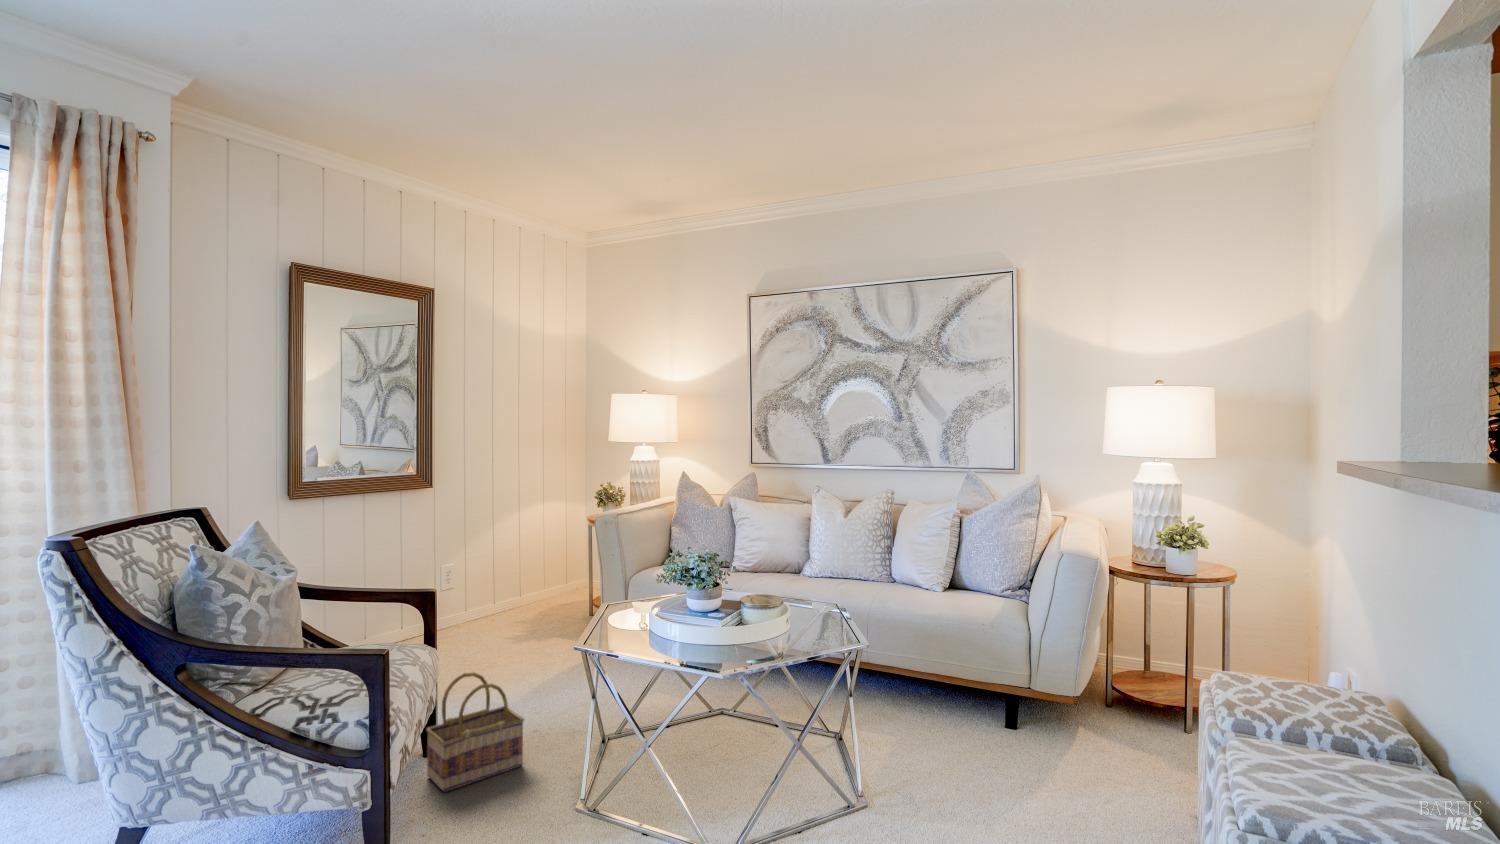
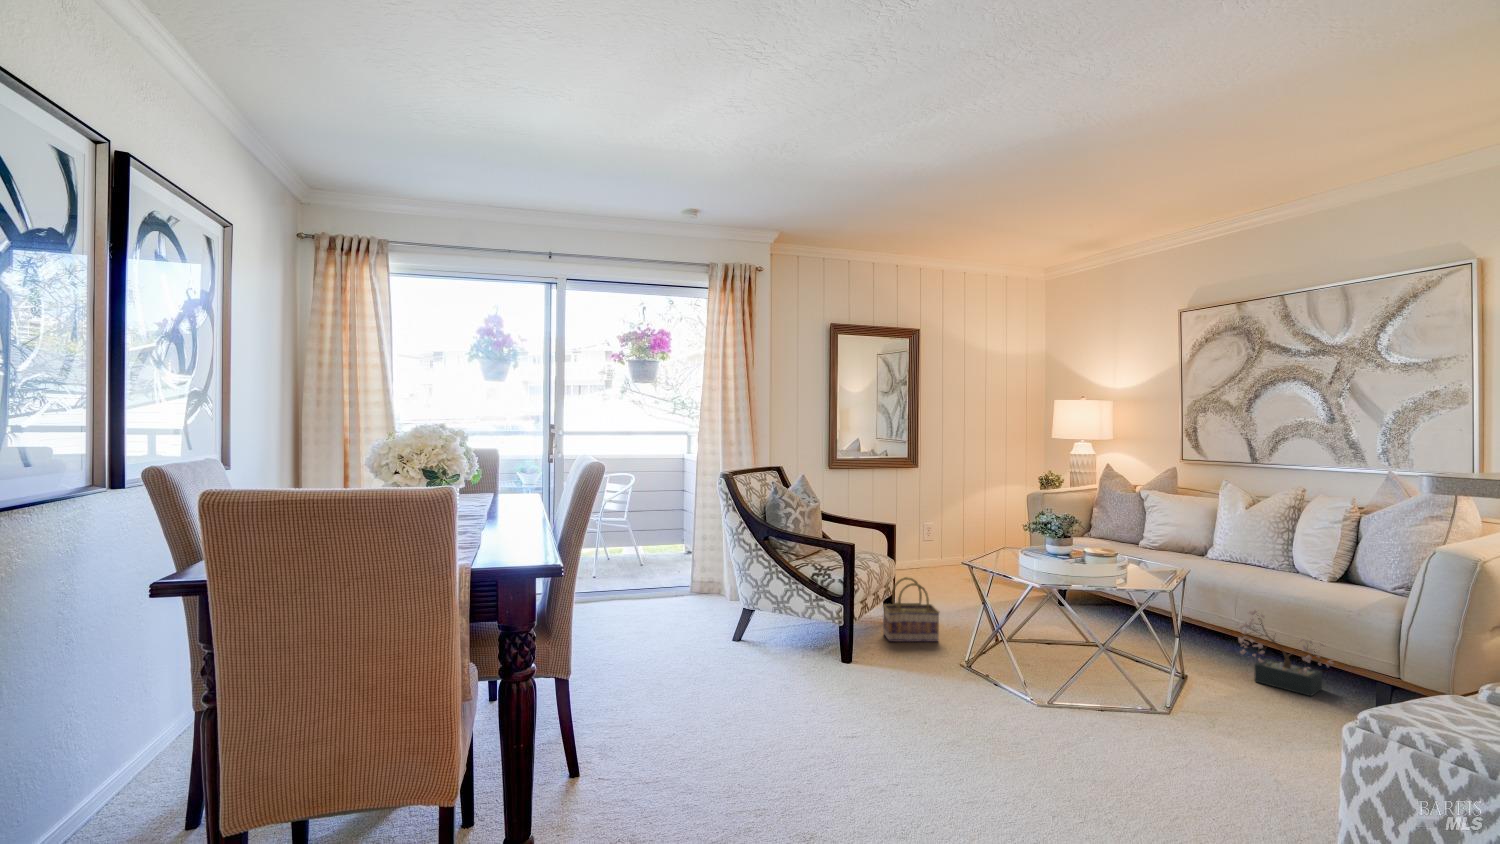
decorative plant: none [870,631,964,721] -> present [1237,611,1333,696]

